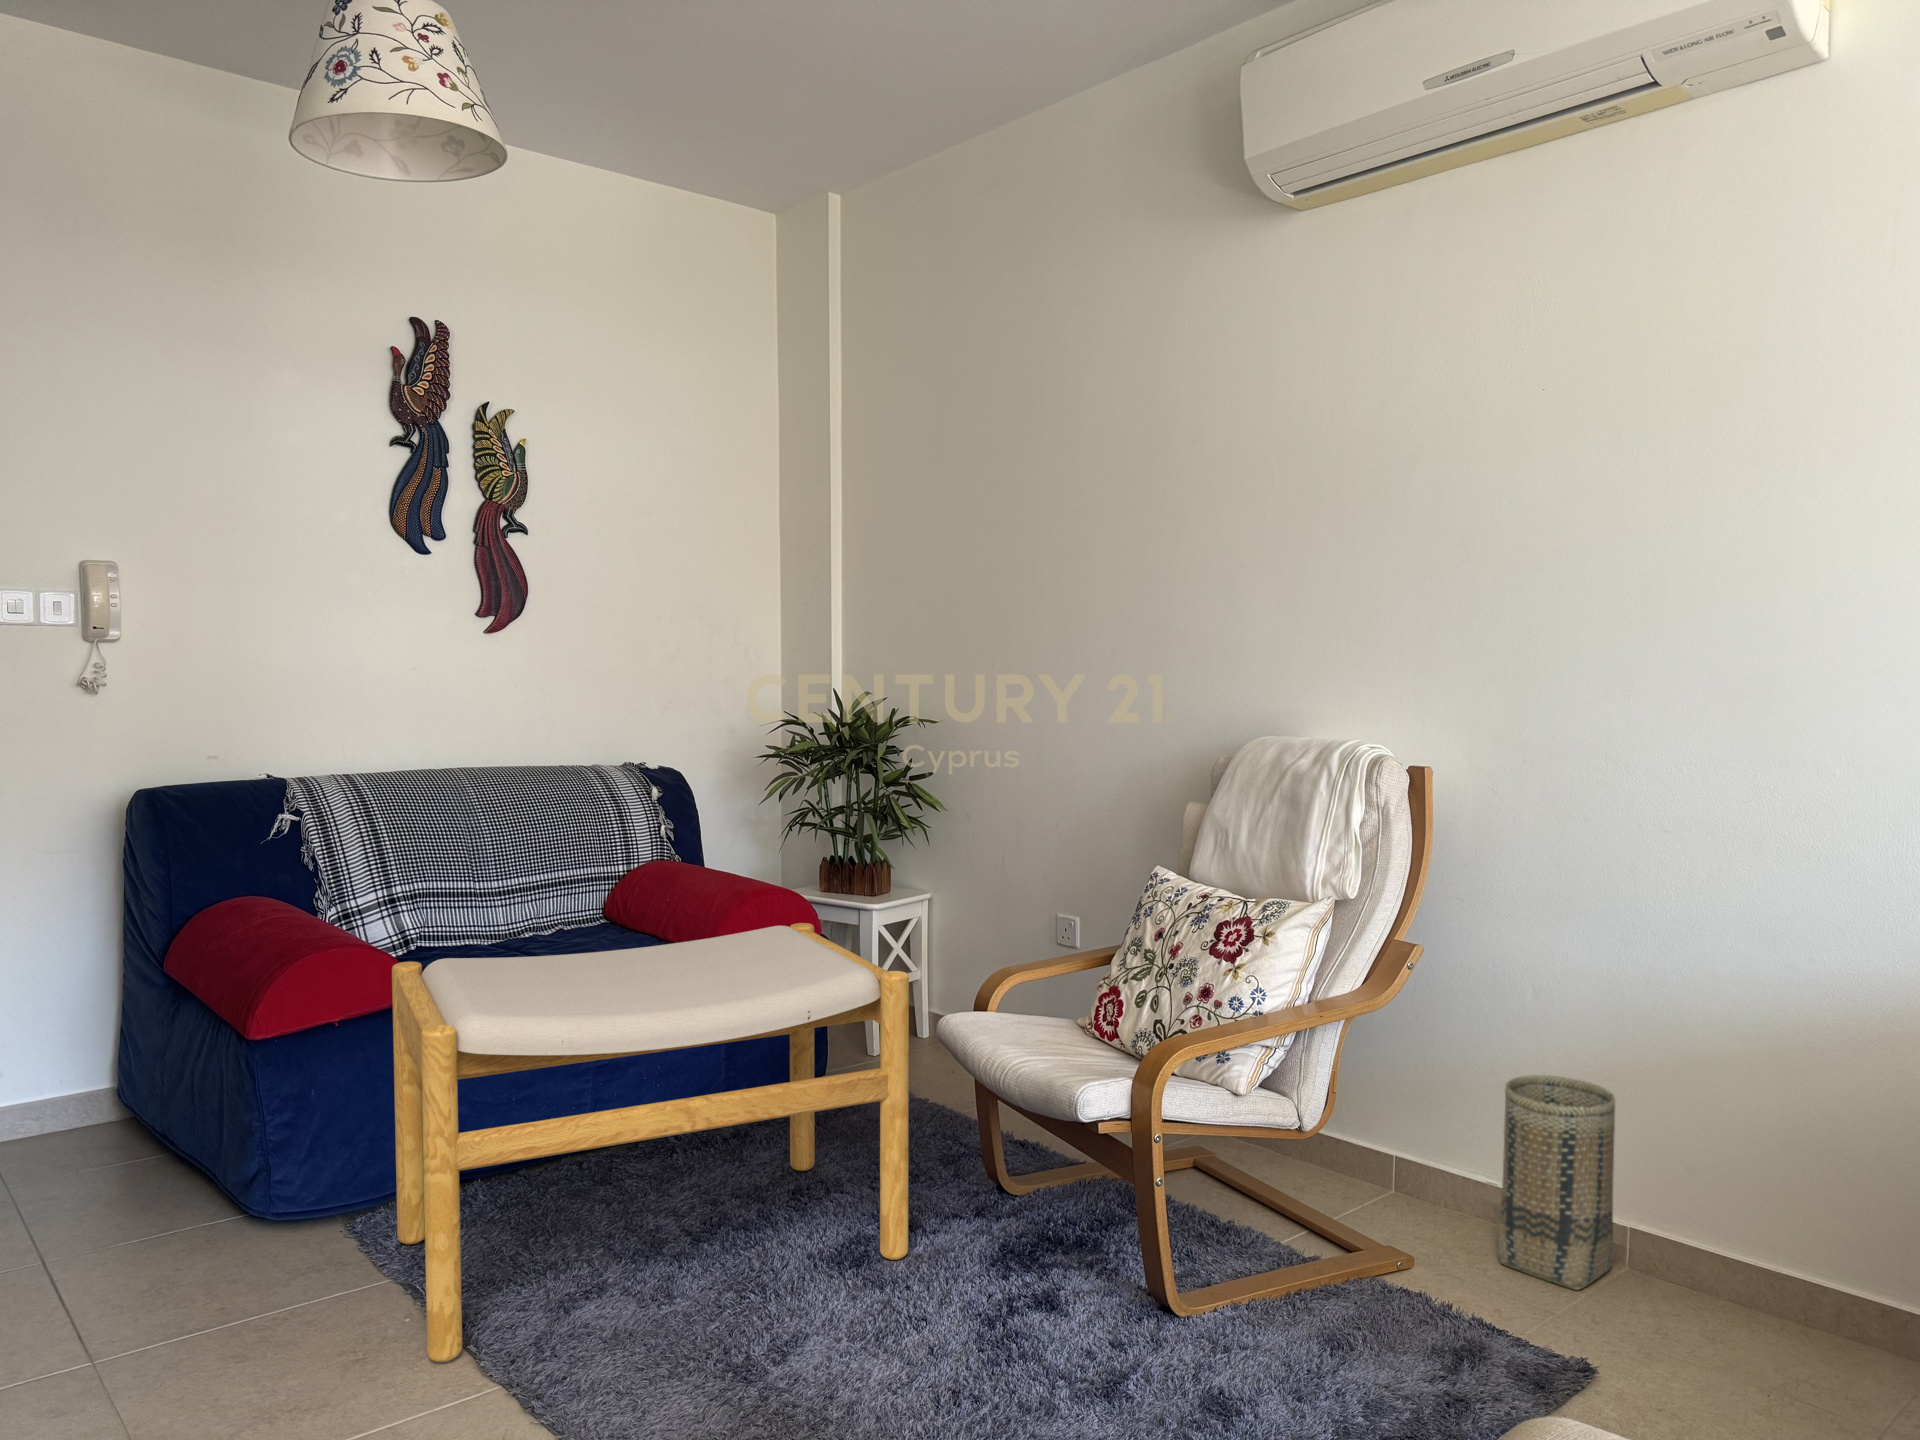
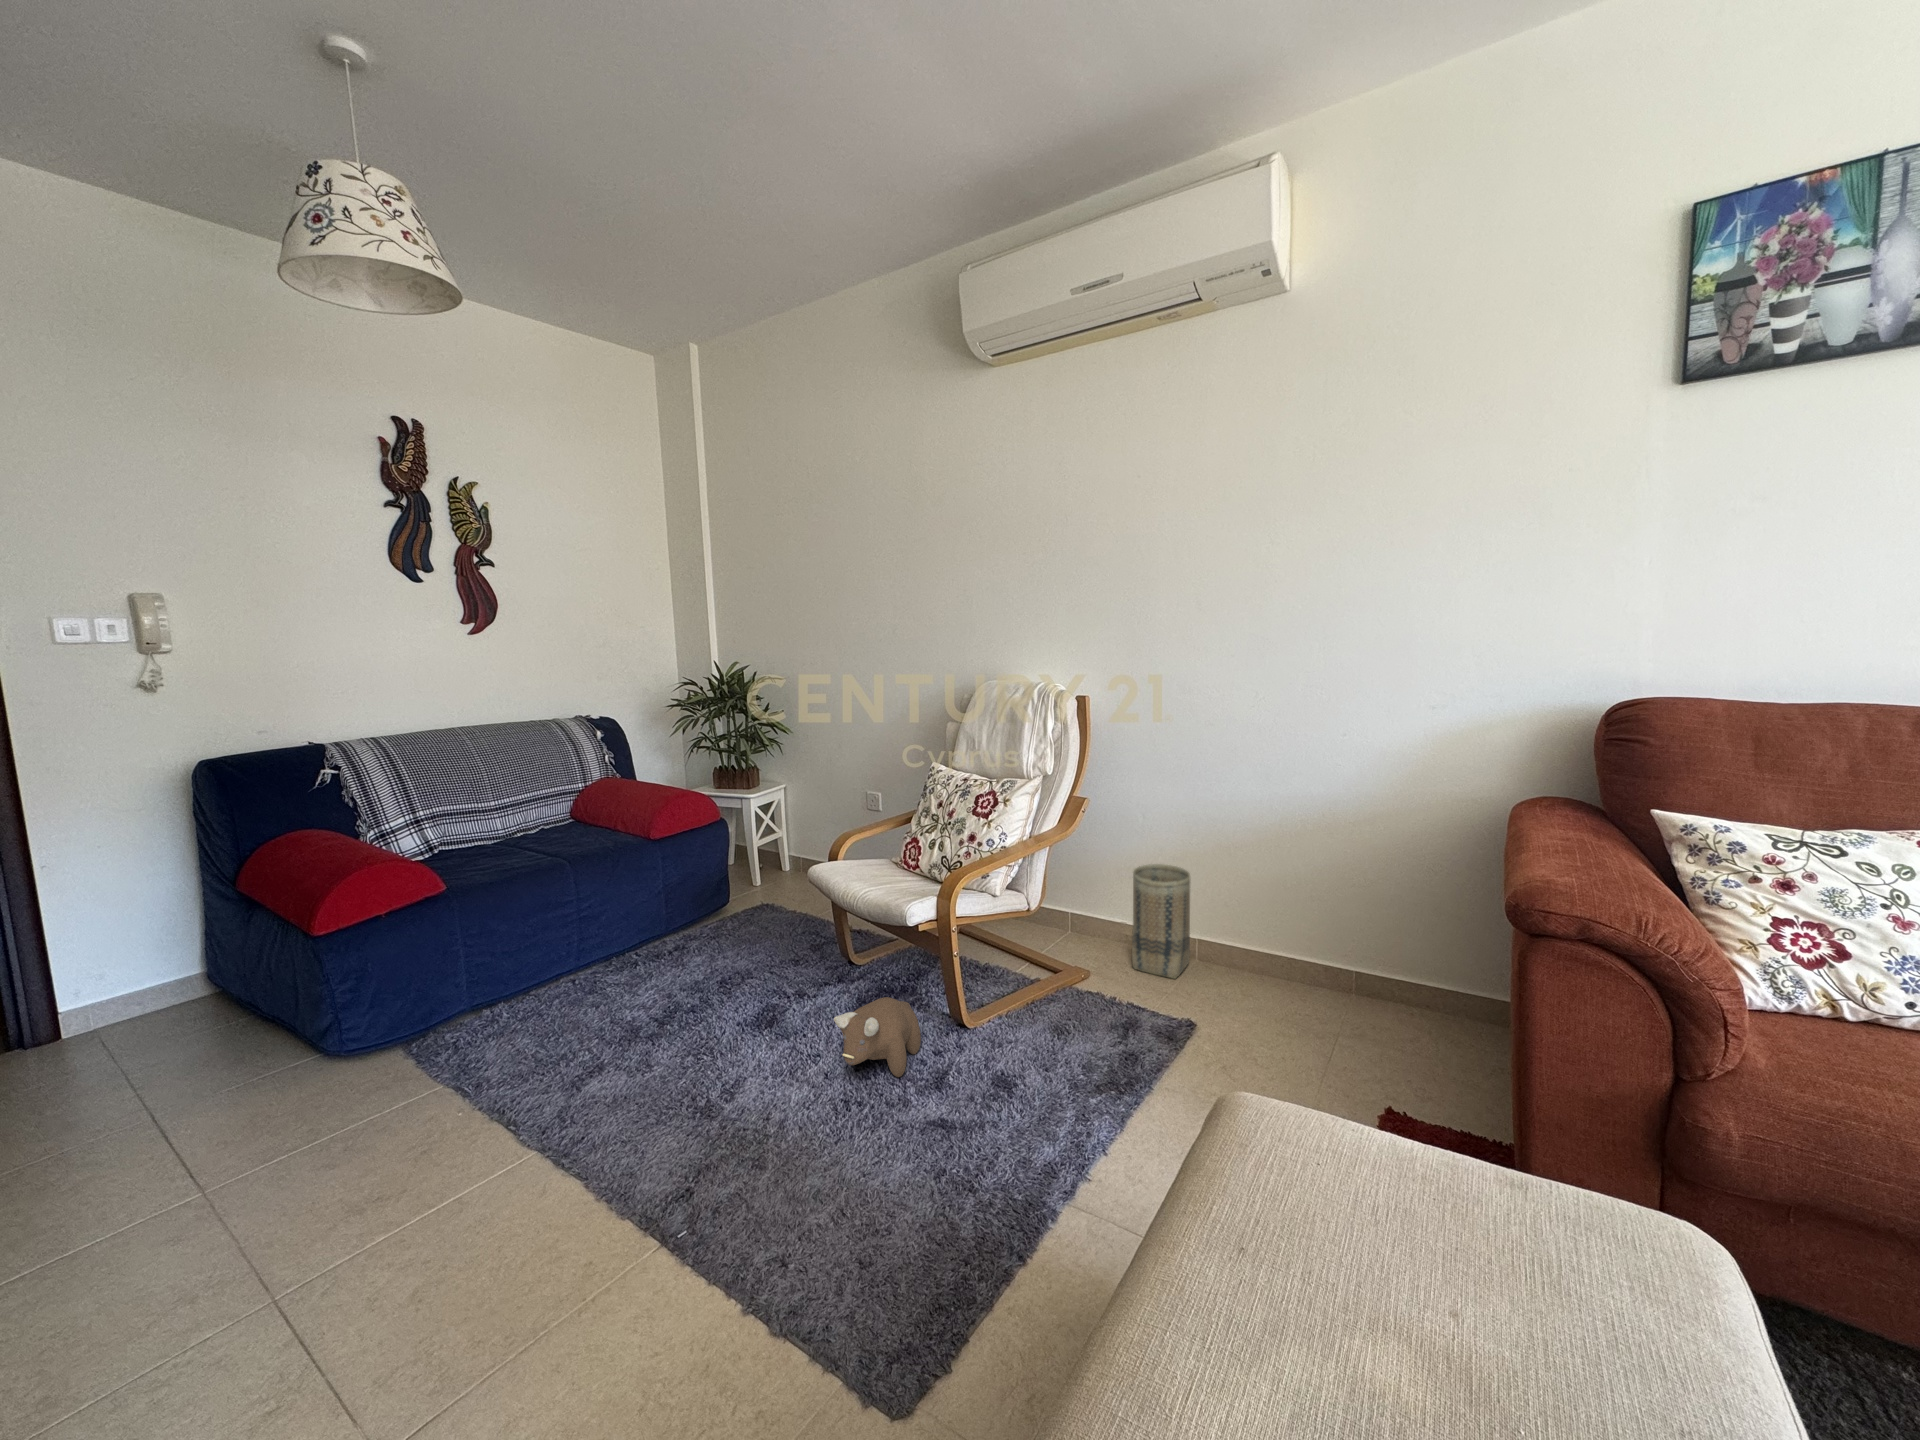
footstool: present [392,923,909,1362] -> none [426,815,802,1143]
plush toy: none [944,1235,1090,1370] -> present [834,997,921,1077]

